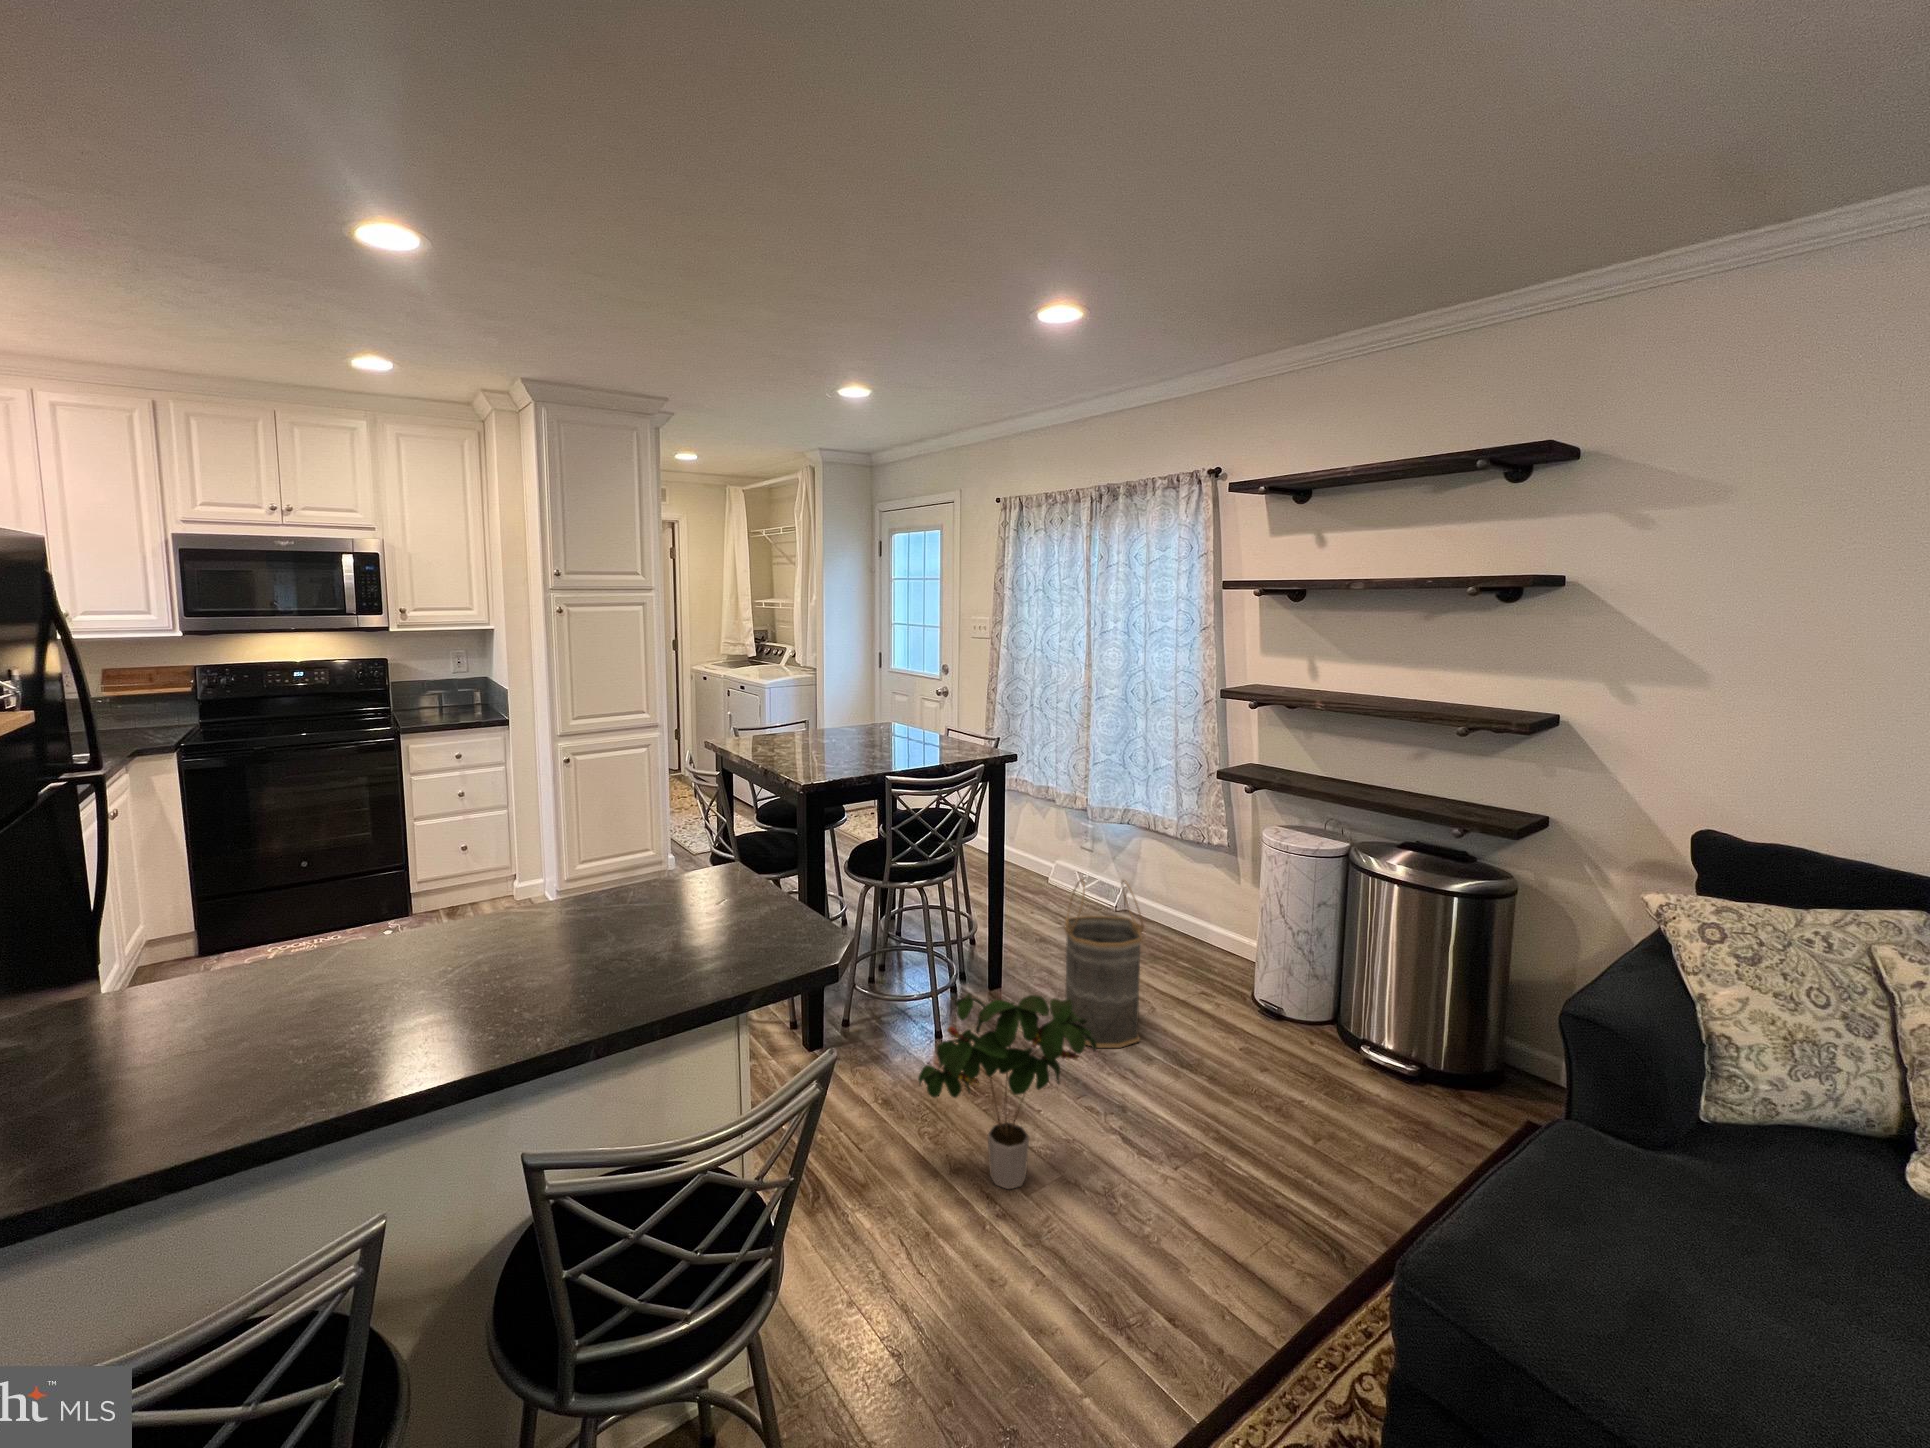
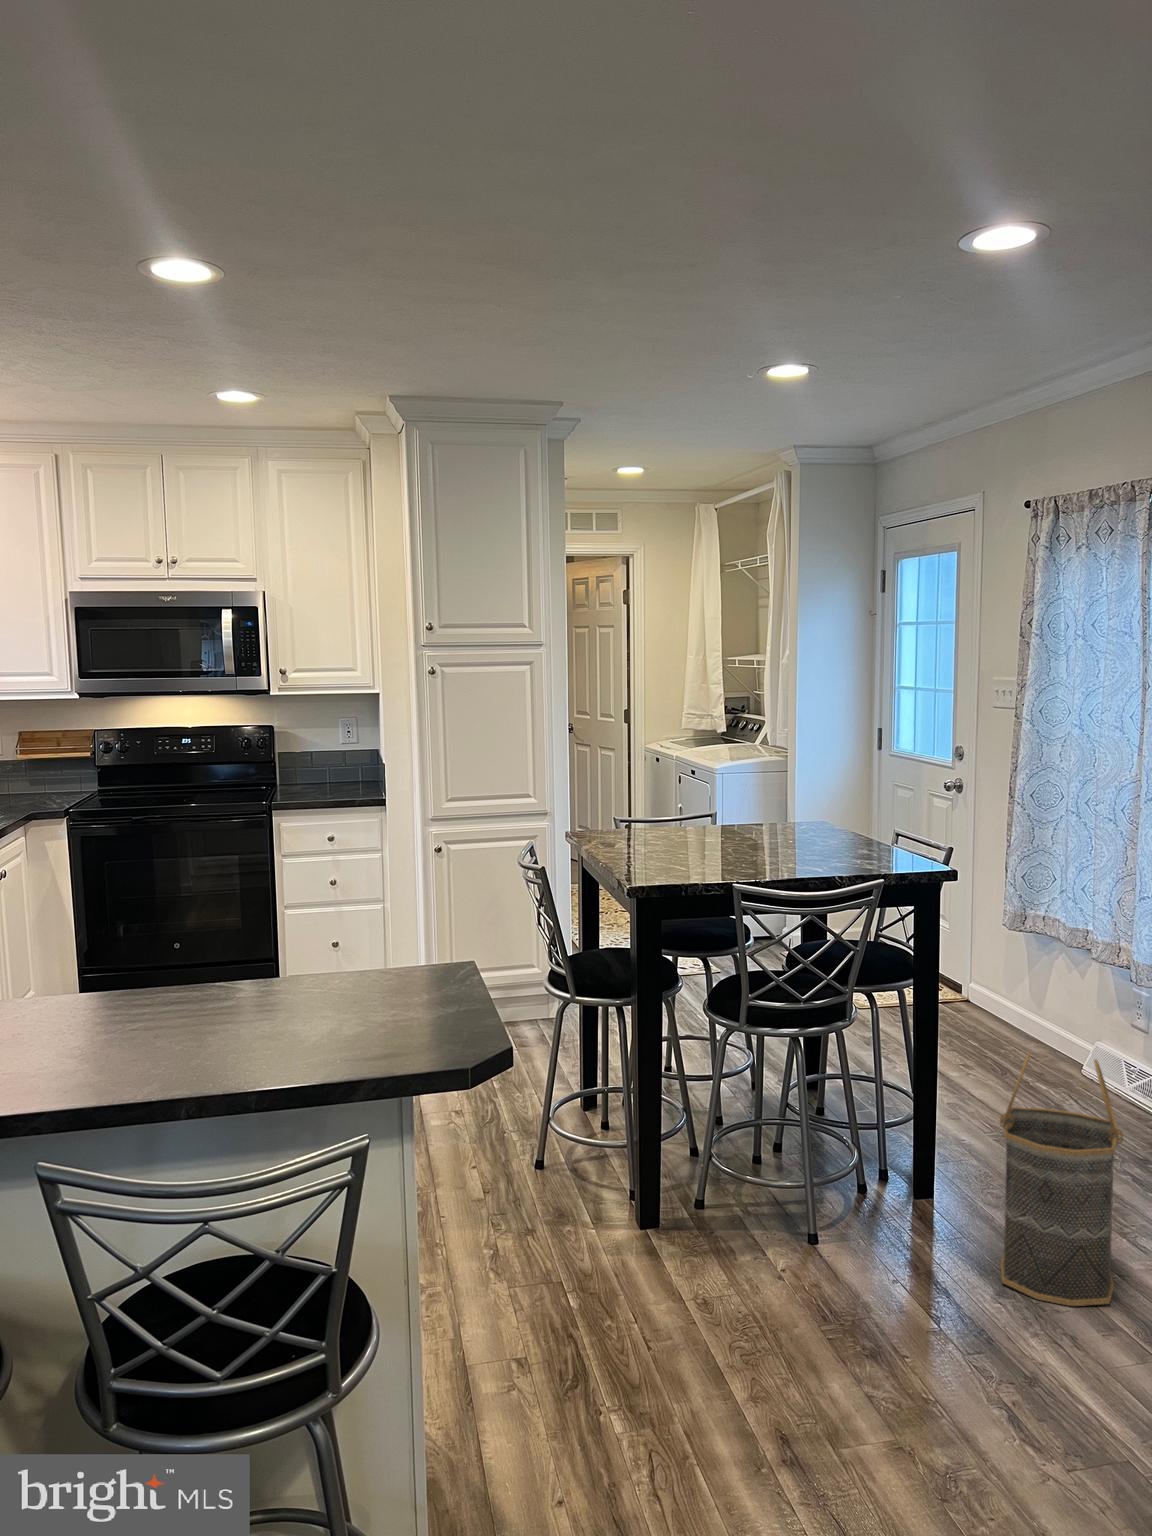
potted plant: present [918,993,1097,1189] -> none [707,1166,944,1439]

